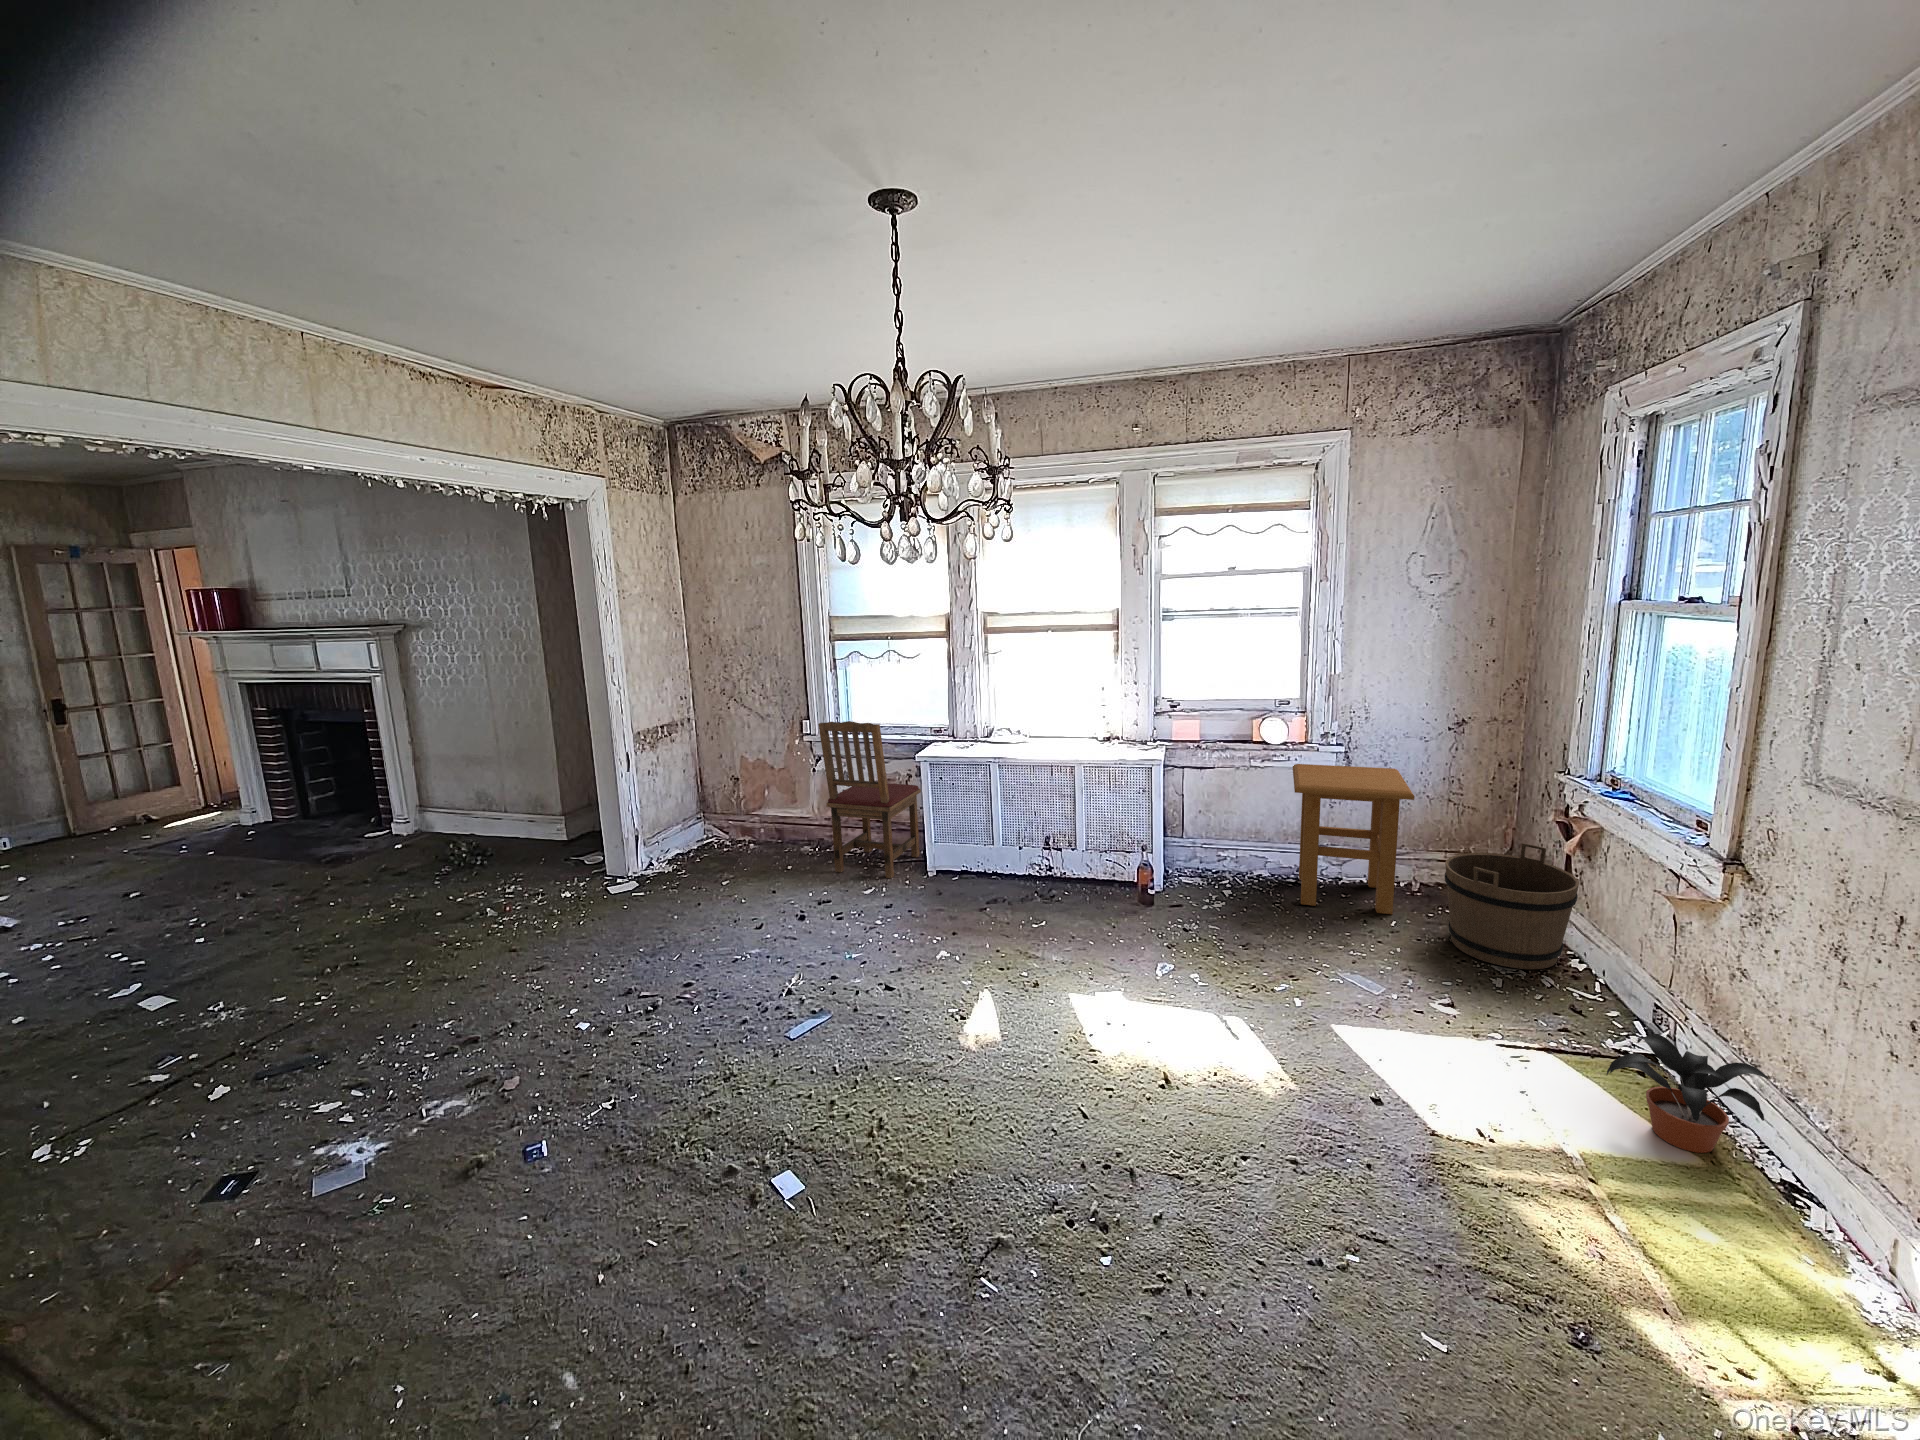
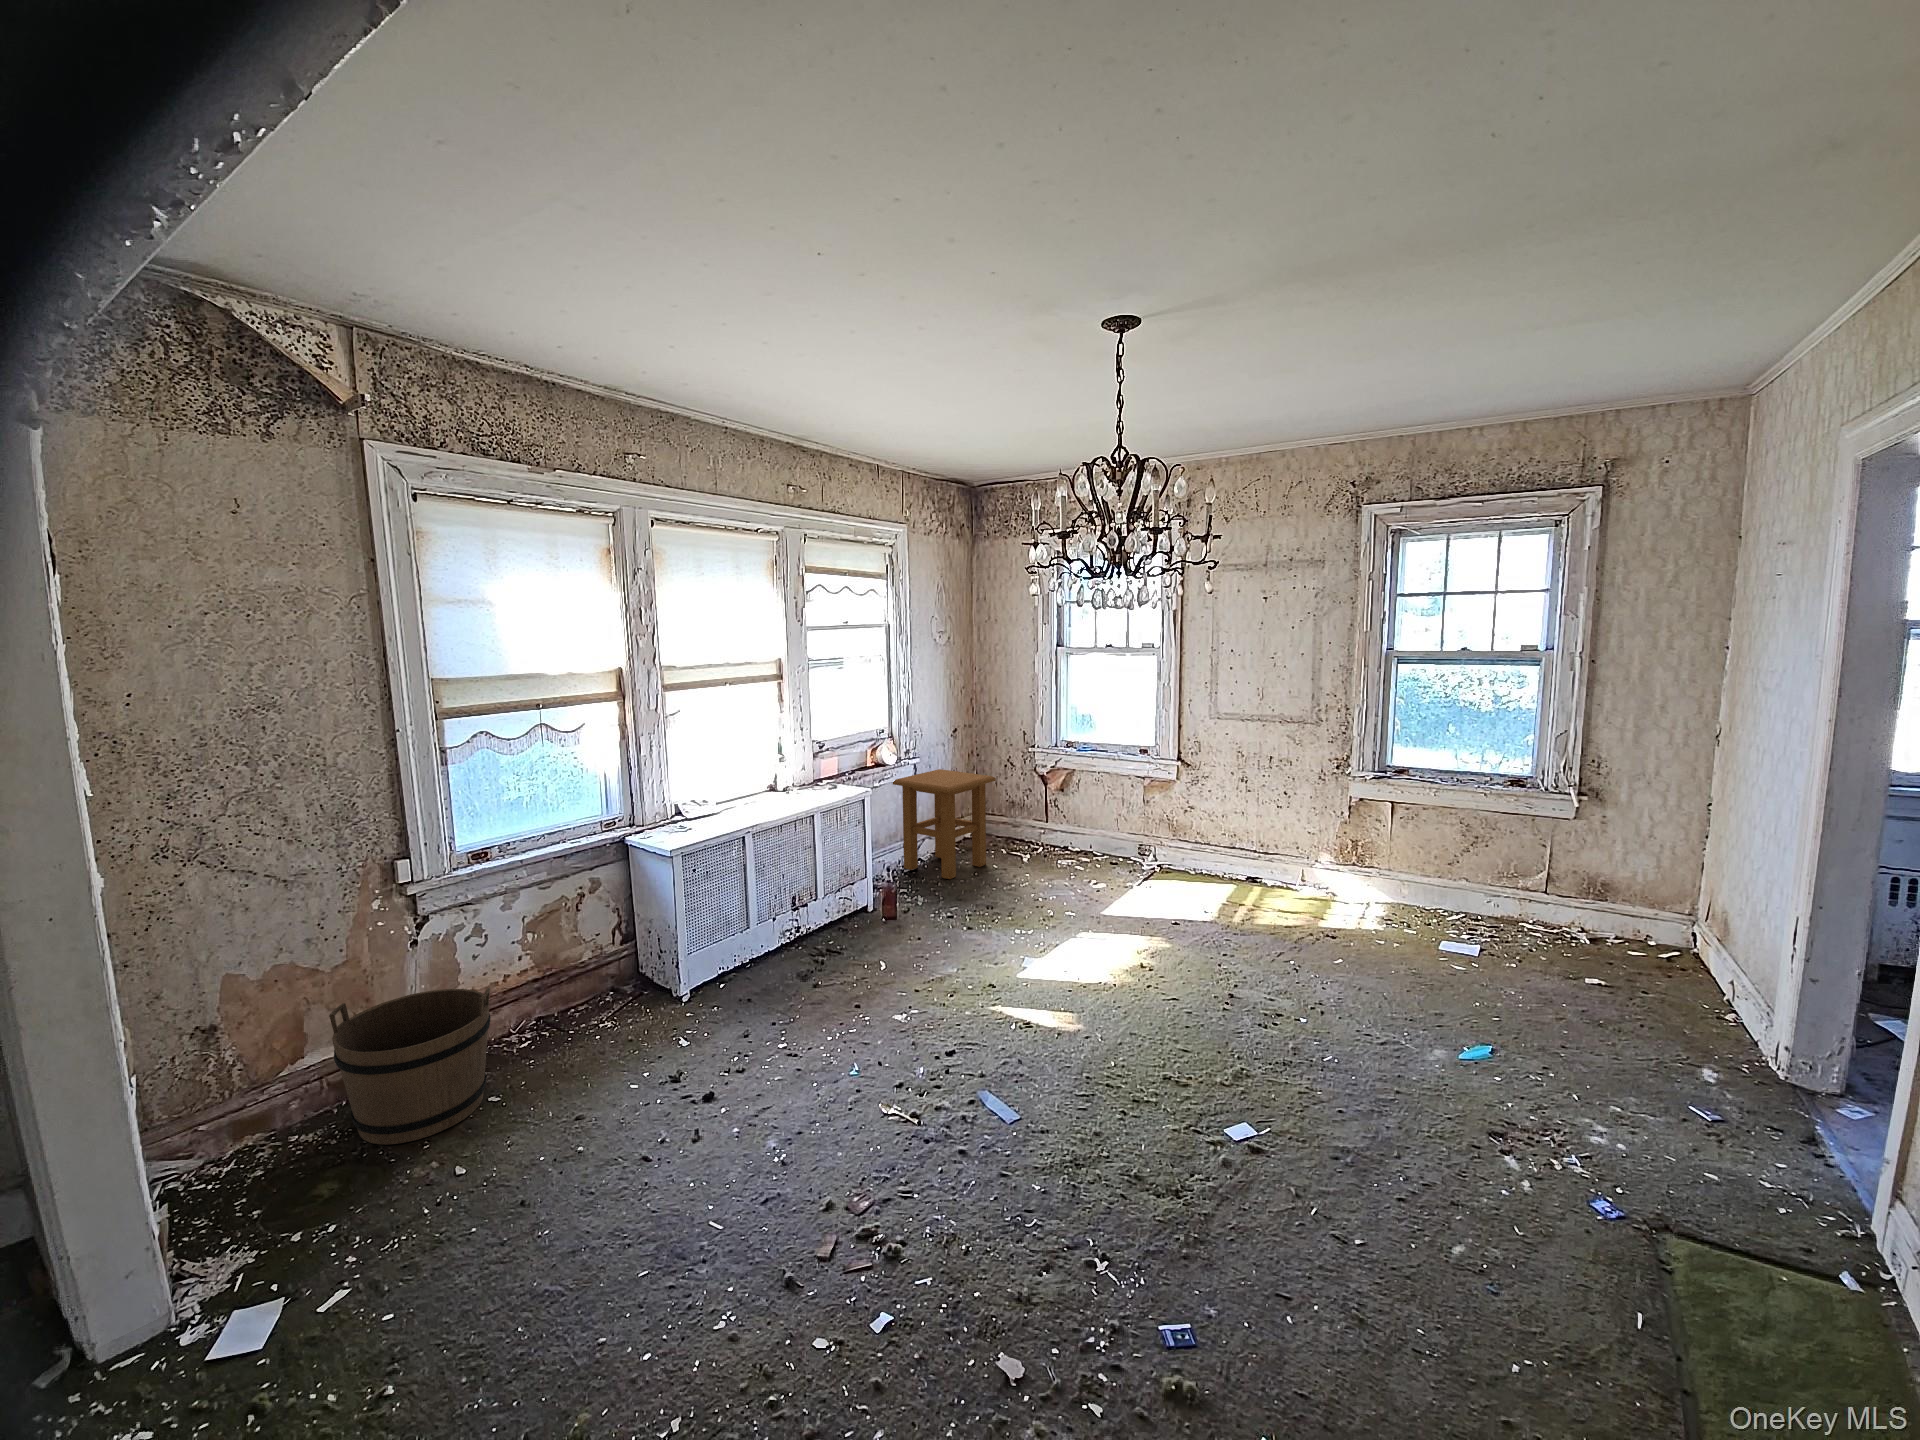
dining chair: present [818,721,921,878] -> none [523,817,672,1064]
bucket: present [1445,843,1579,969] -> present [329,988,491,1144]
potted plant: present [1607,1034,1774,1153] -> none [1184,840,1237,885]

